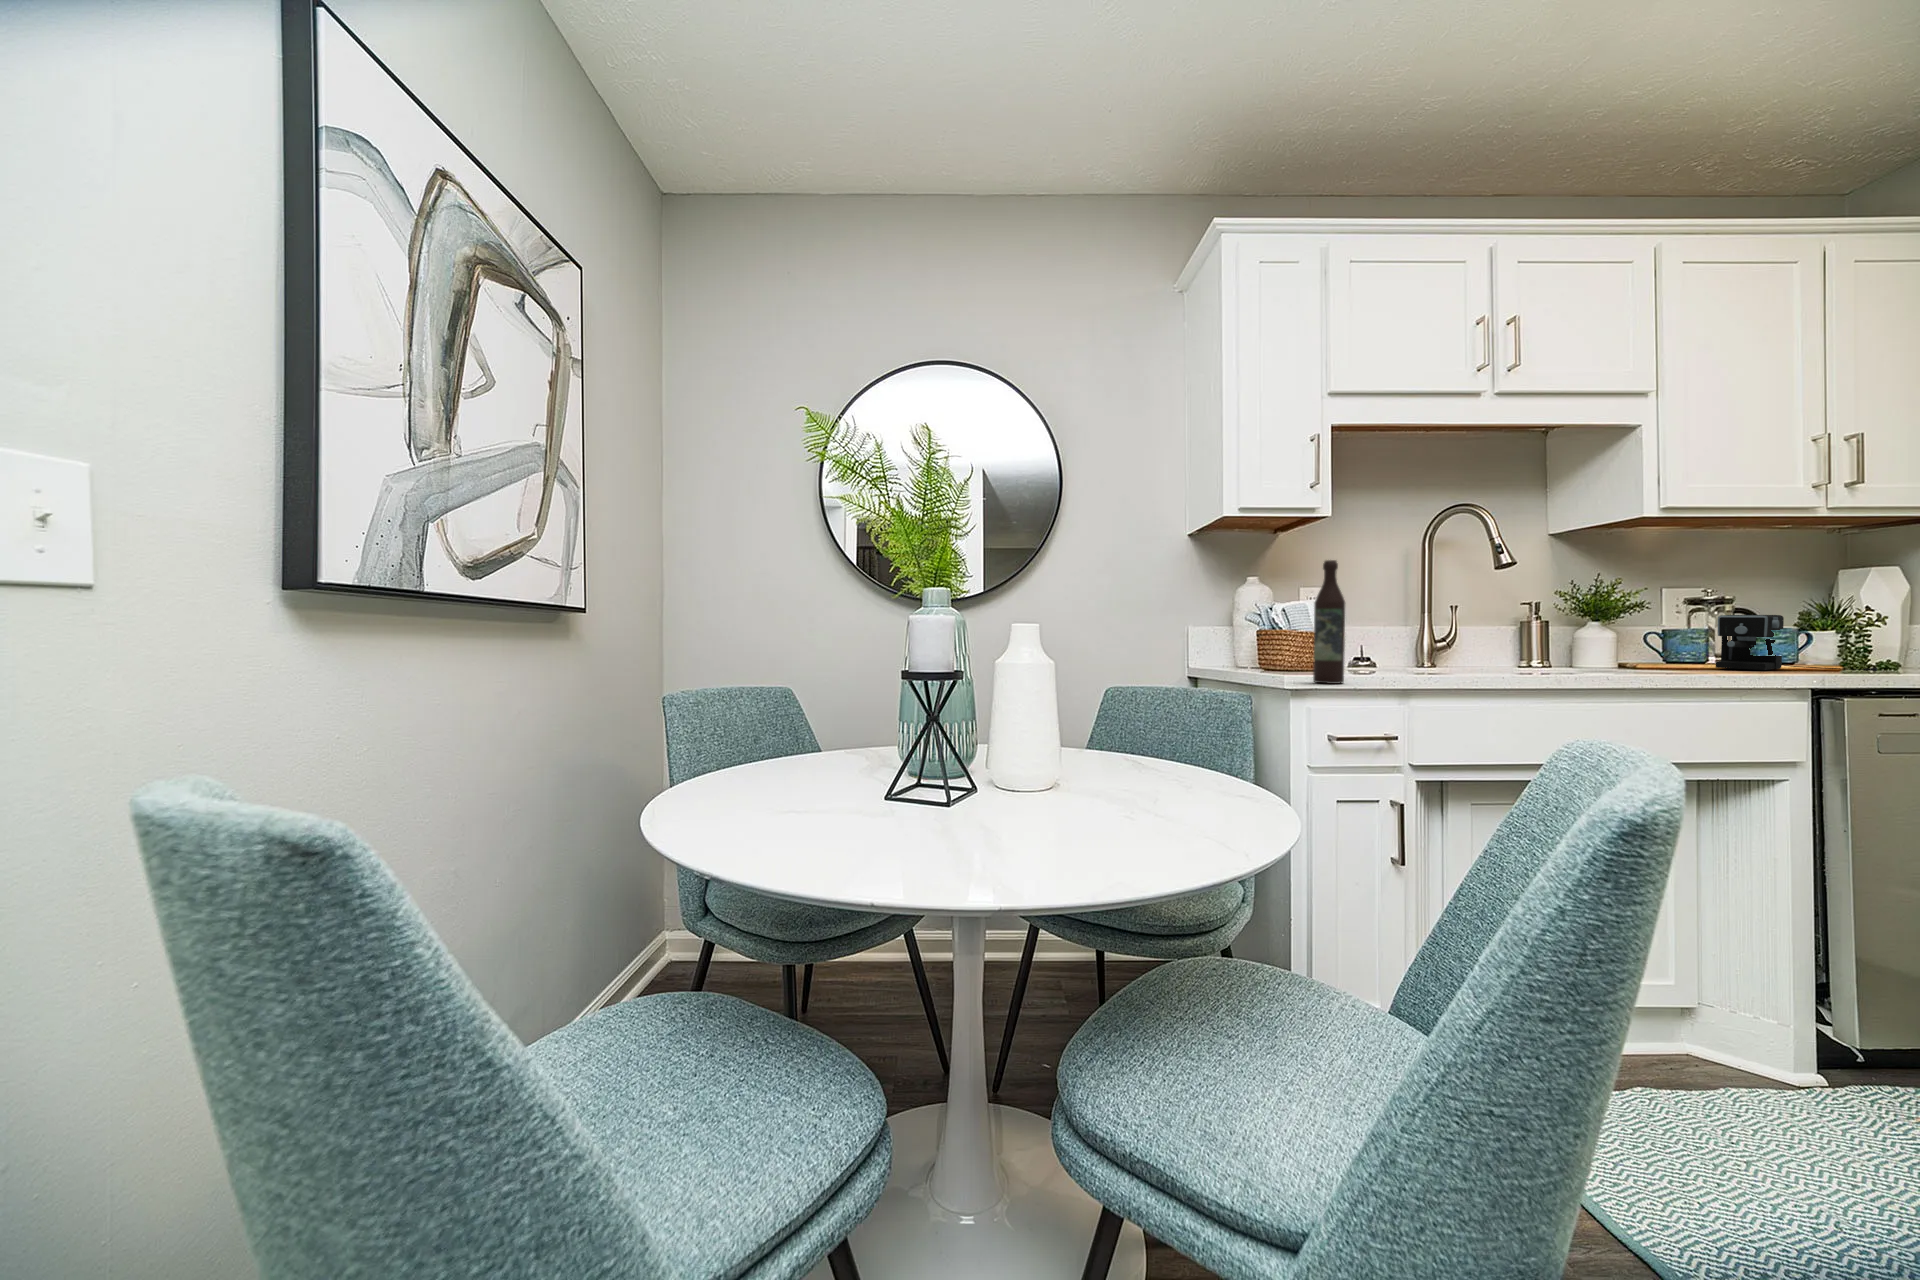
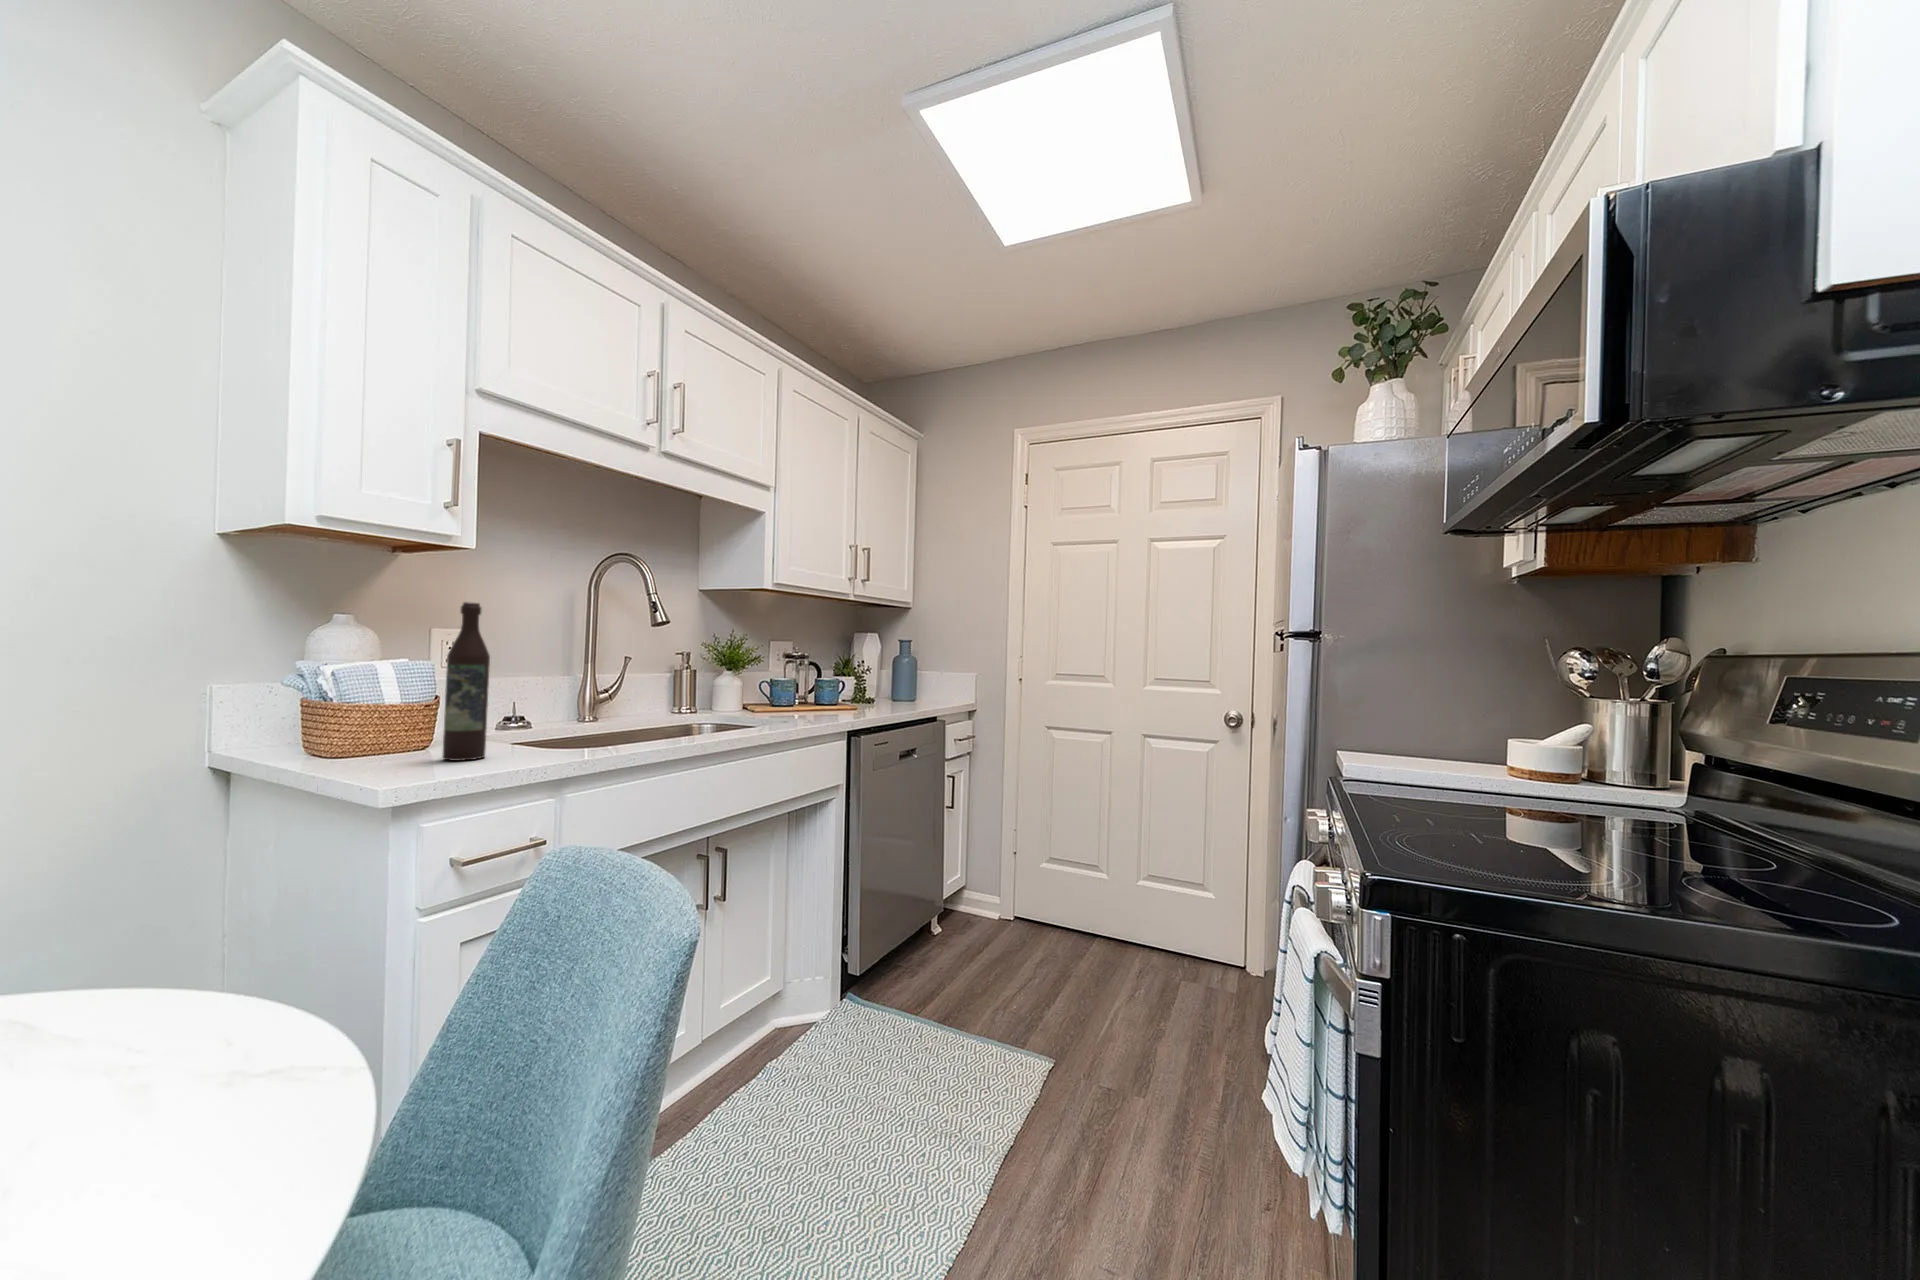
coffee maker: present [1716,615,1877,671] -> none [801,667,877,709]

